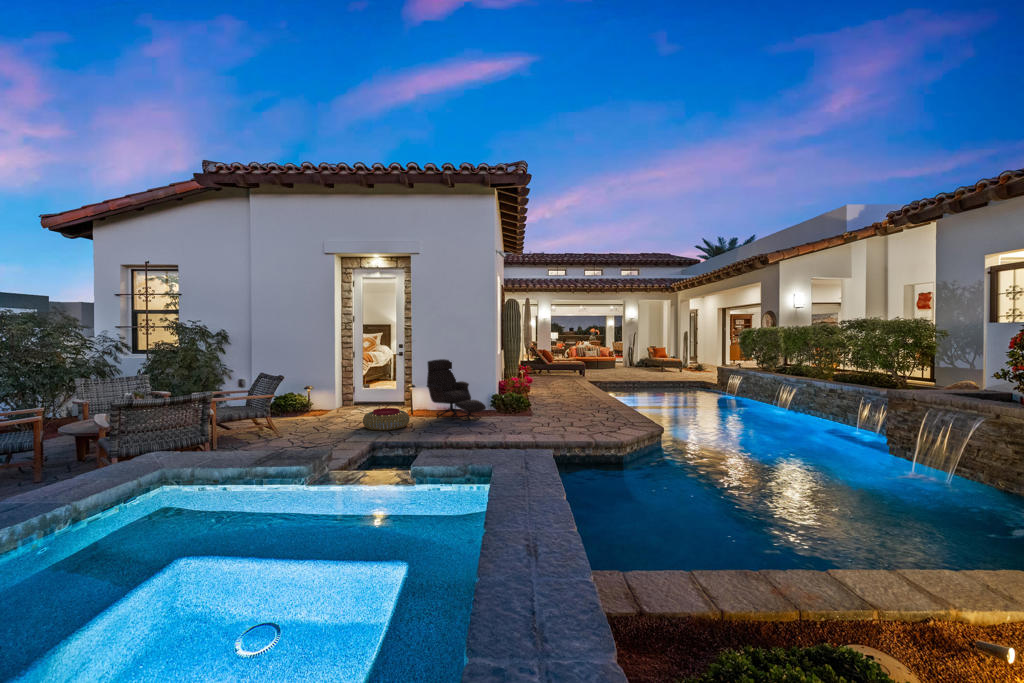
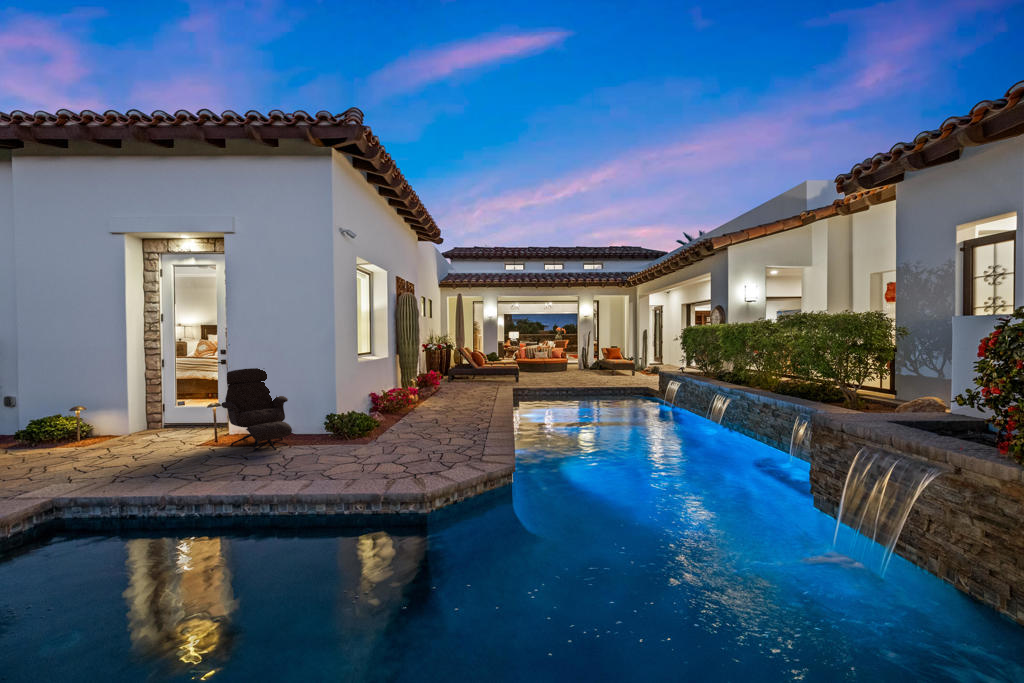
pouf: present [363,408,410,430] -> none [86,436,168,471]

